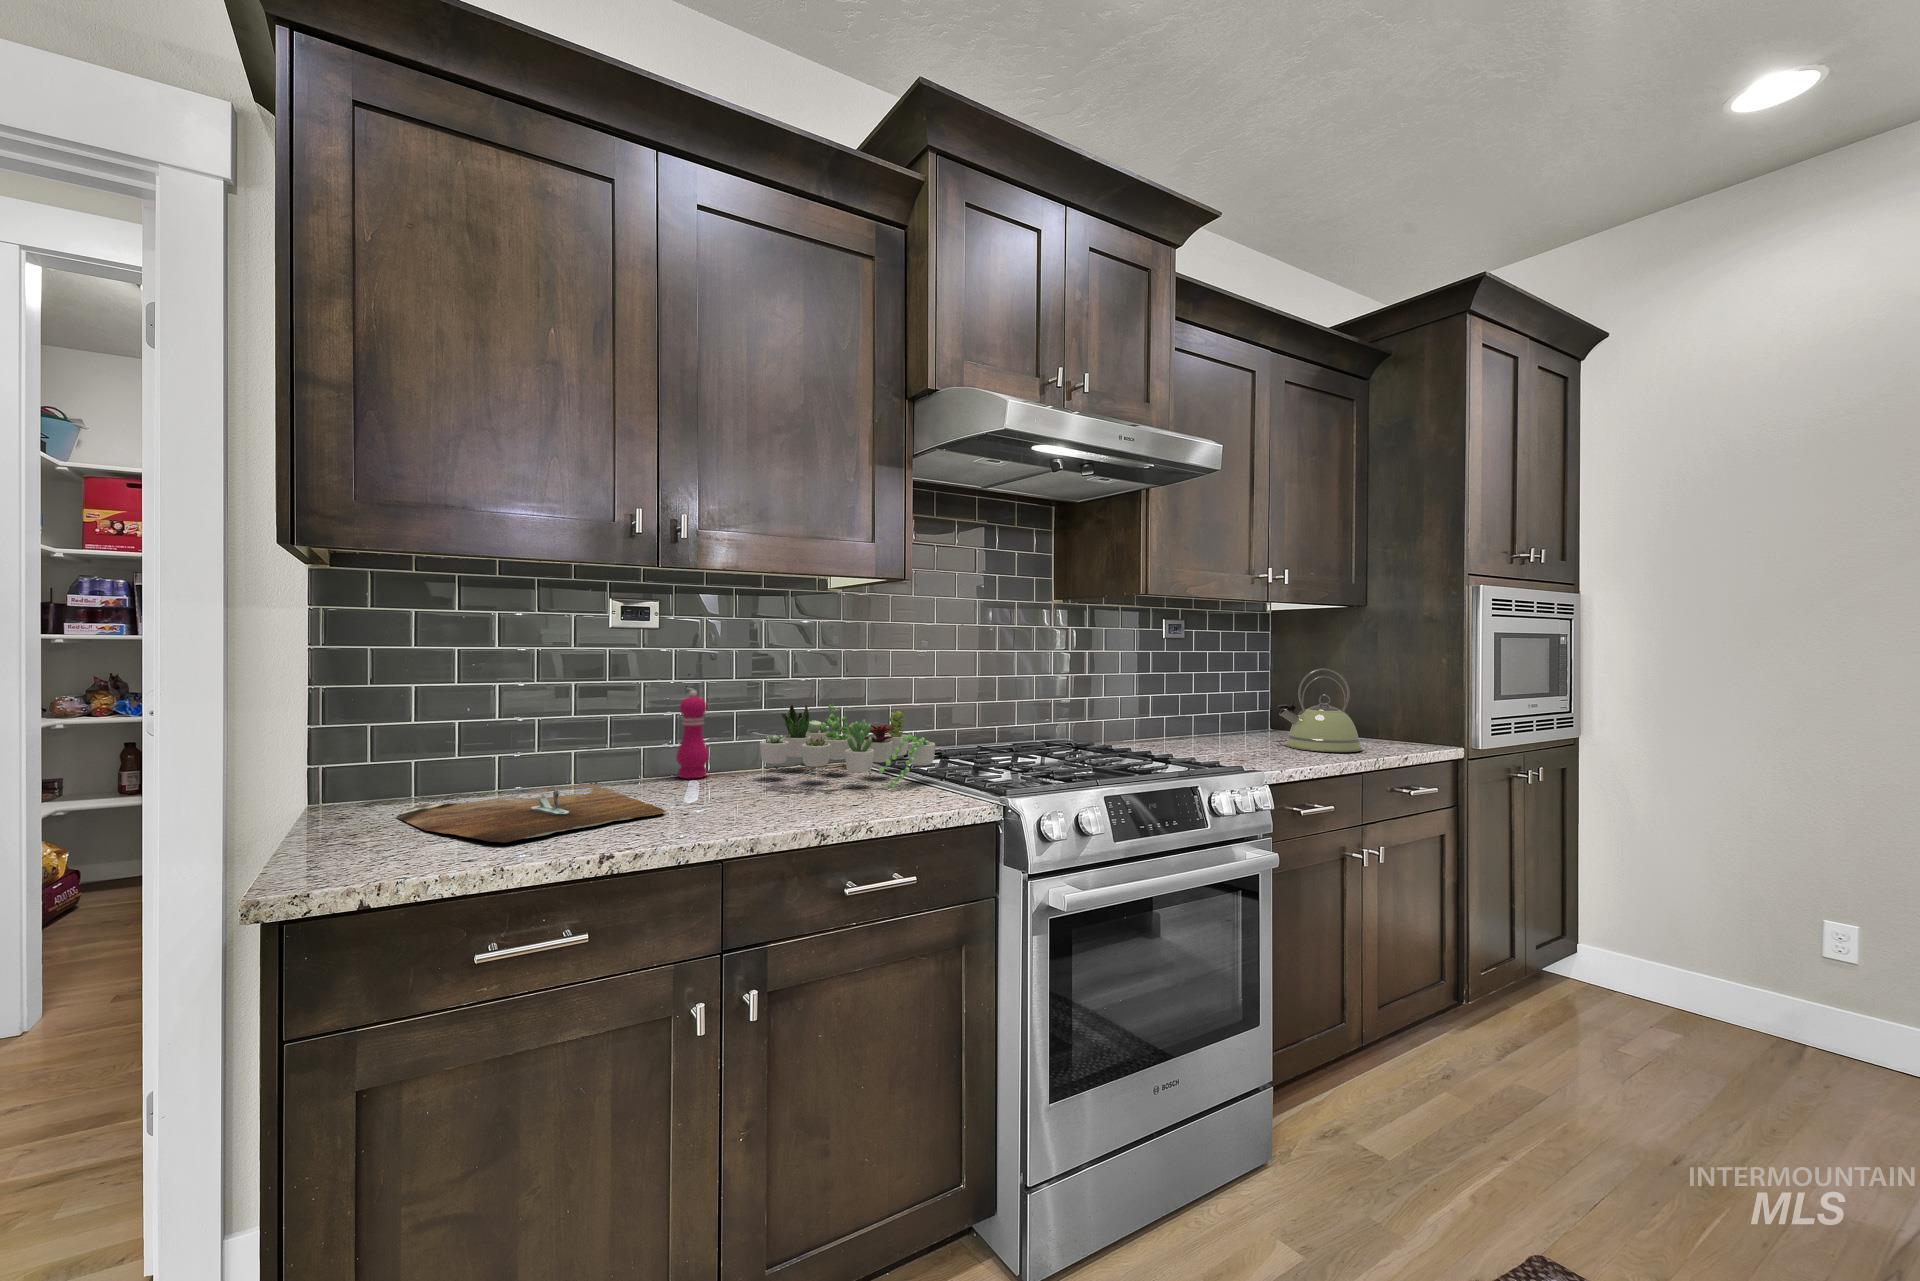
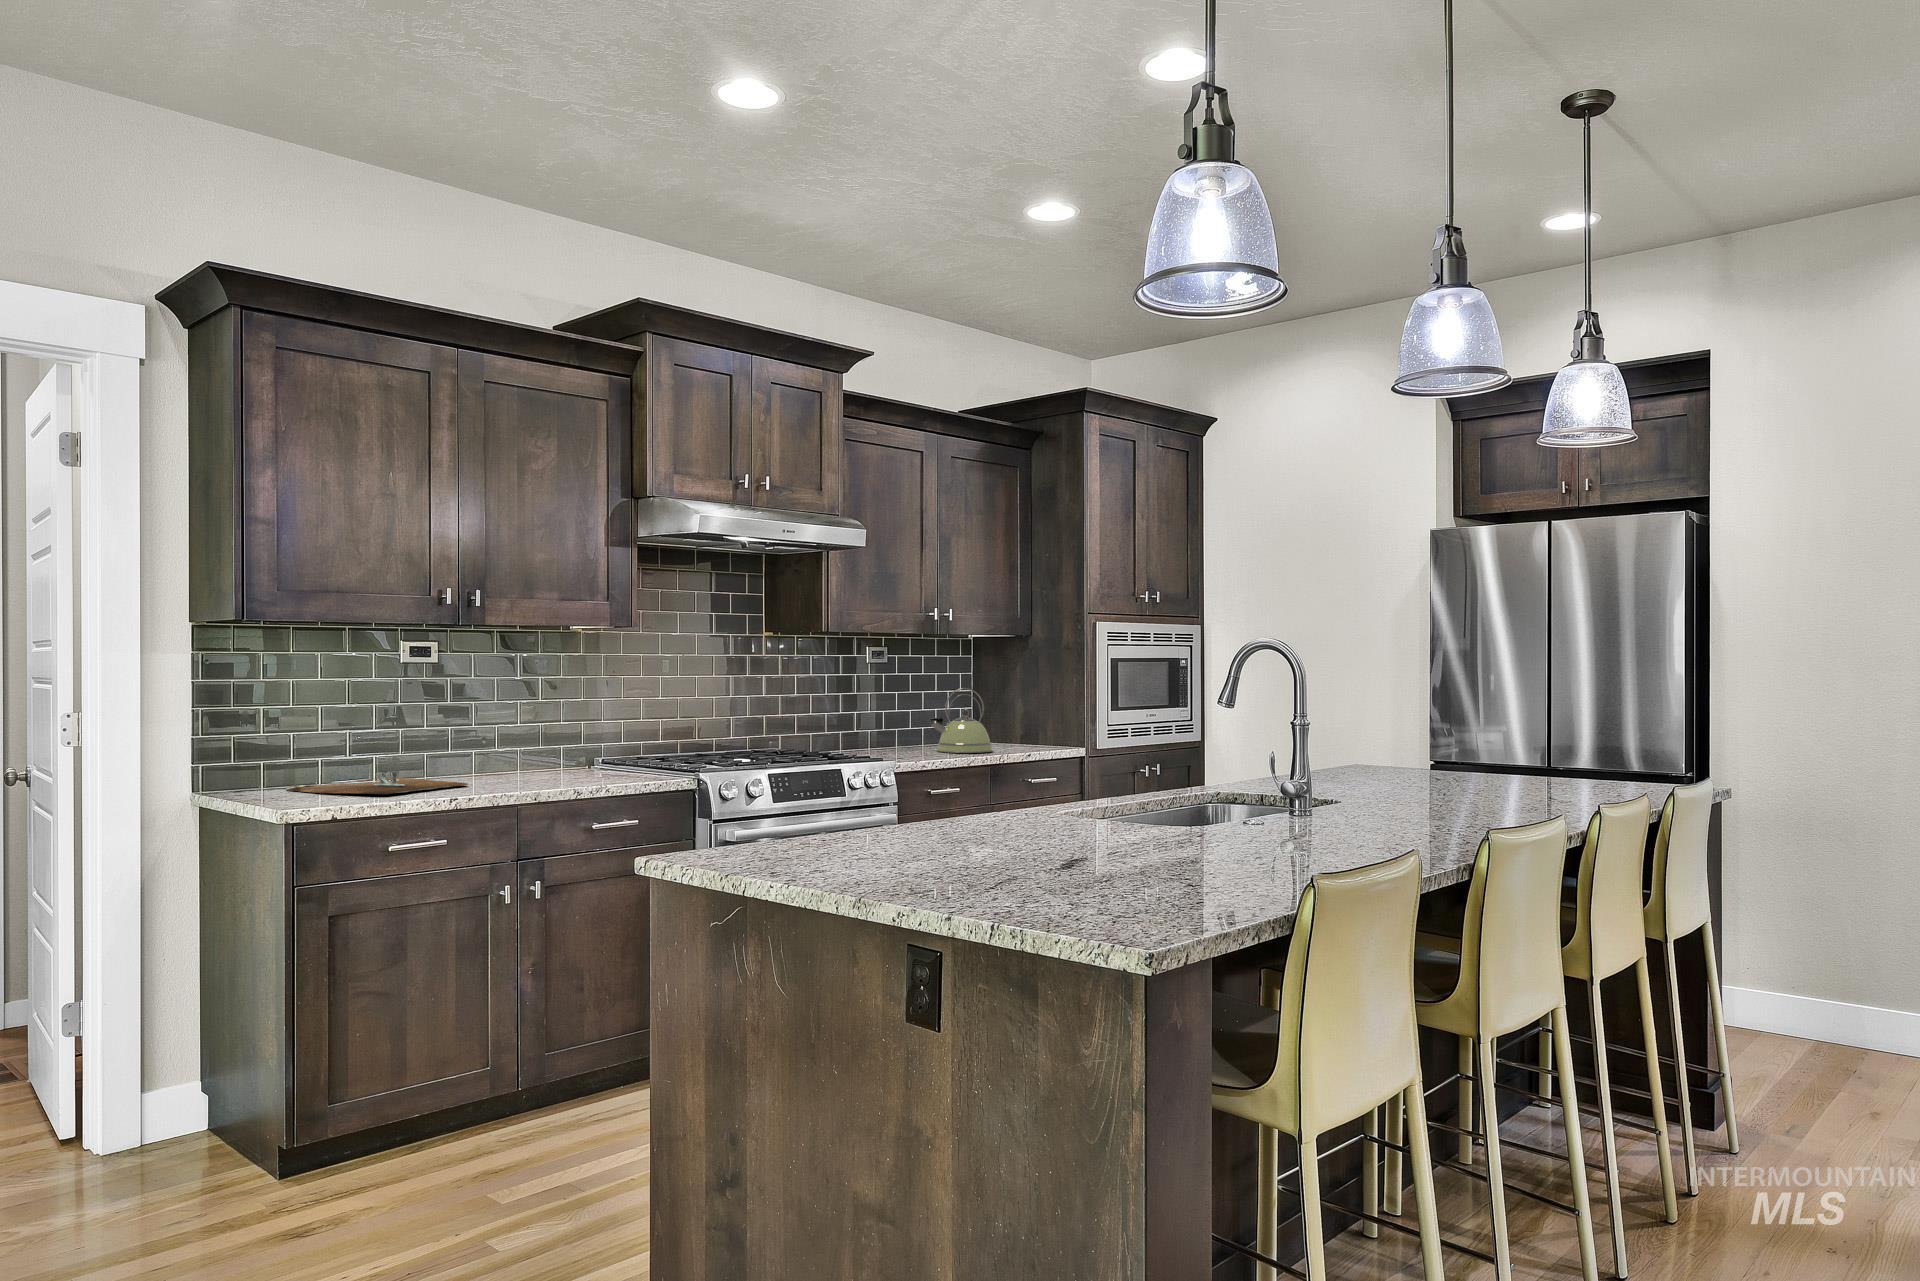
pepper mill: present [676,690,709,778] -> none [452,708,477,773]
succulent plant: present [760,704,935,788] -> none [511,714,649,774]

